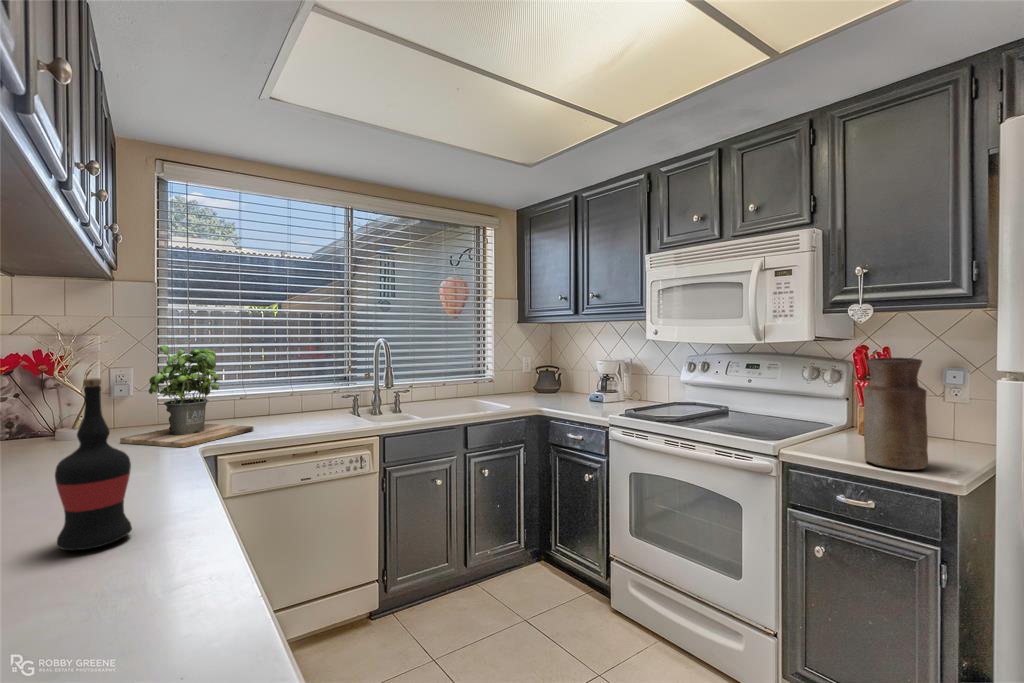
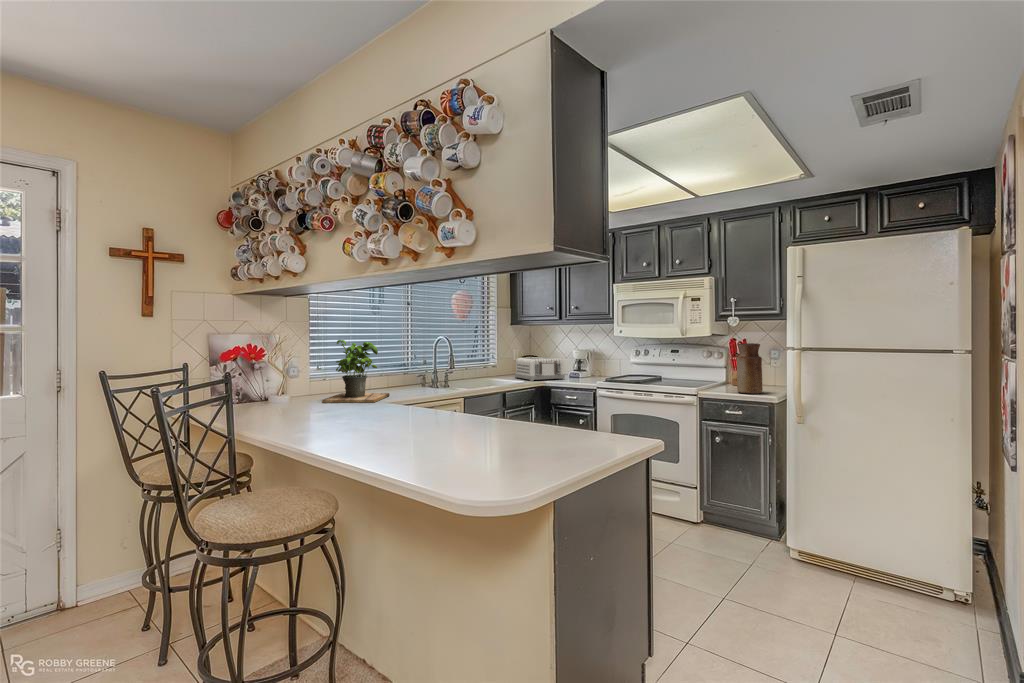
toaster: none [512,369,576,406] -> present [515,357,565,381]
wine bottle: present [55,378,132,550] -> none [449,351,474,422]

